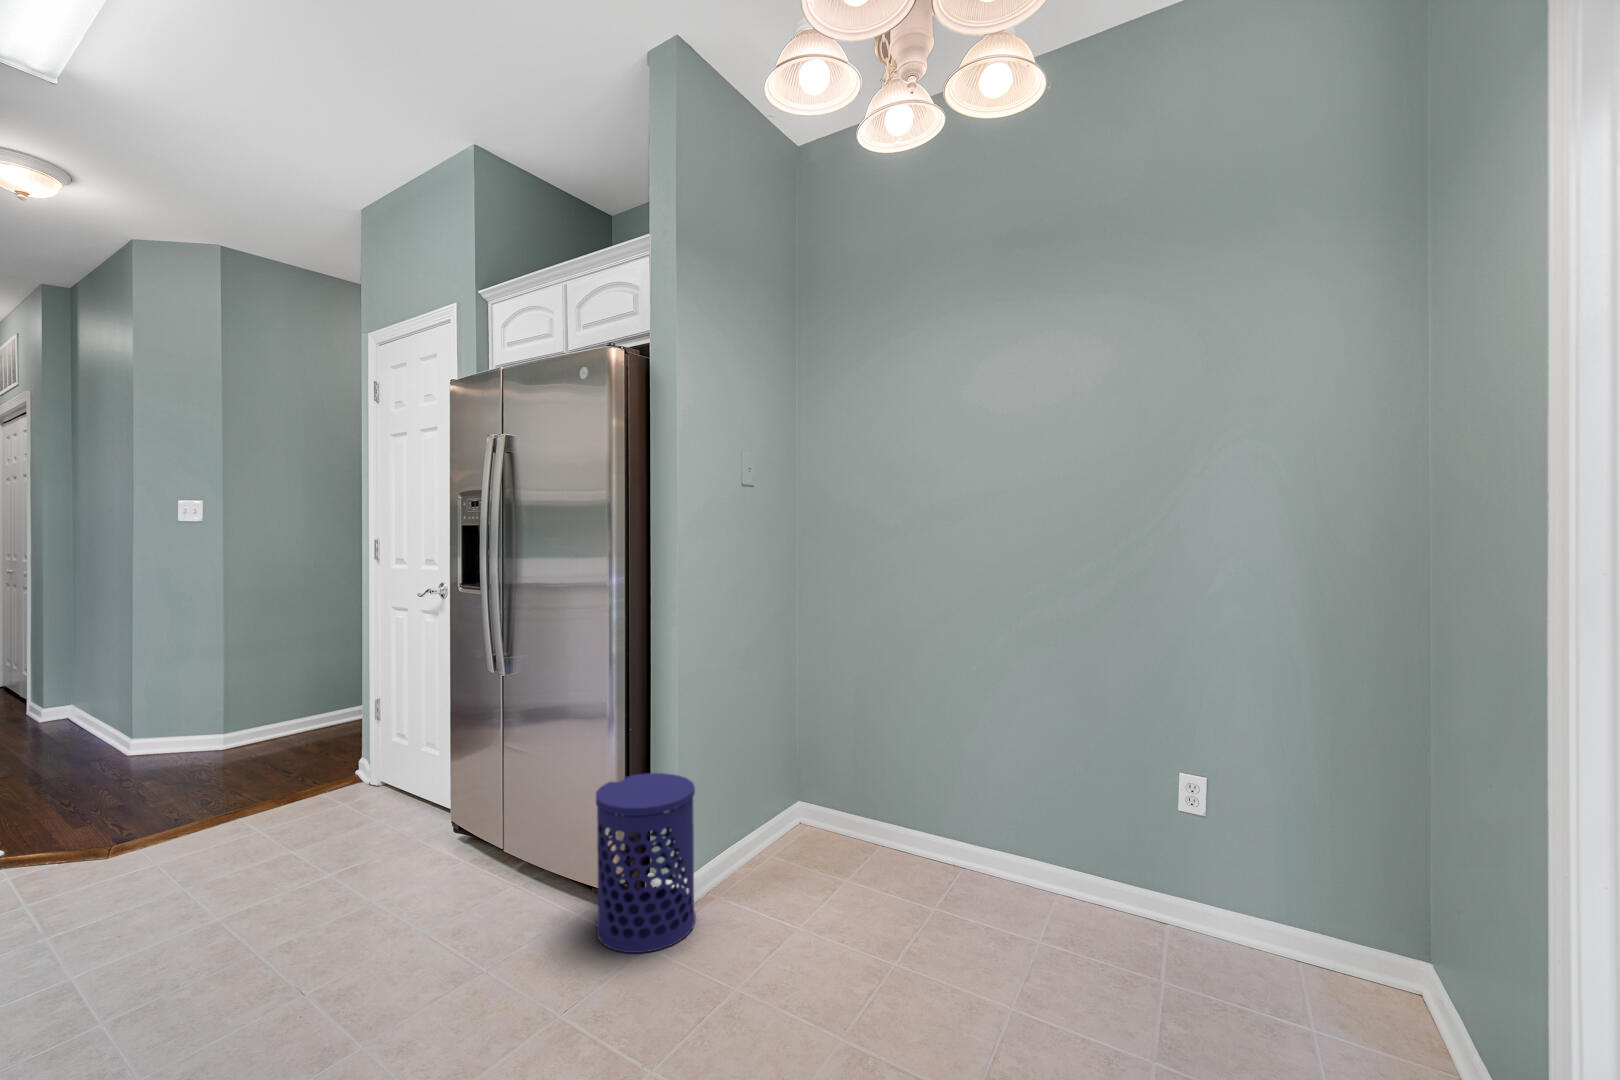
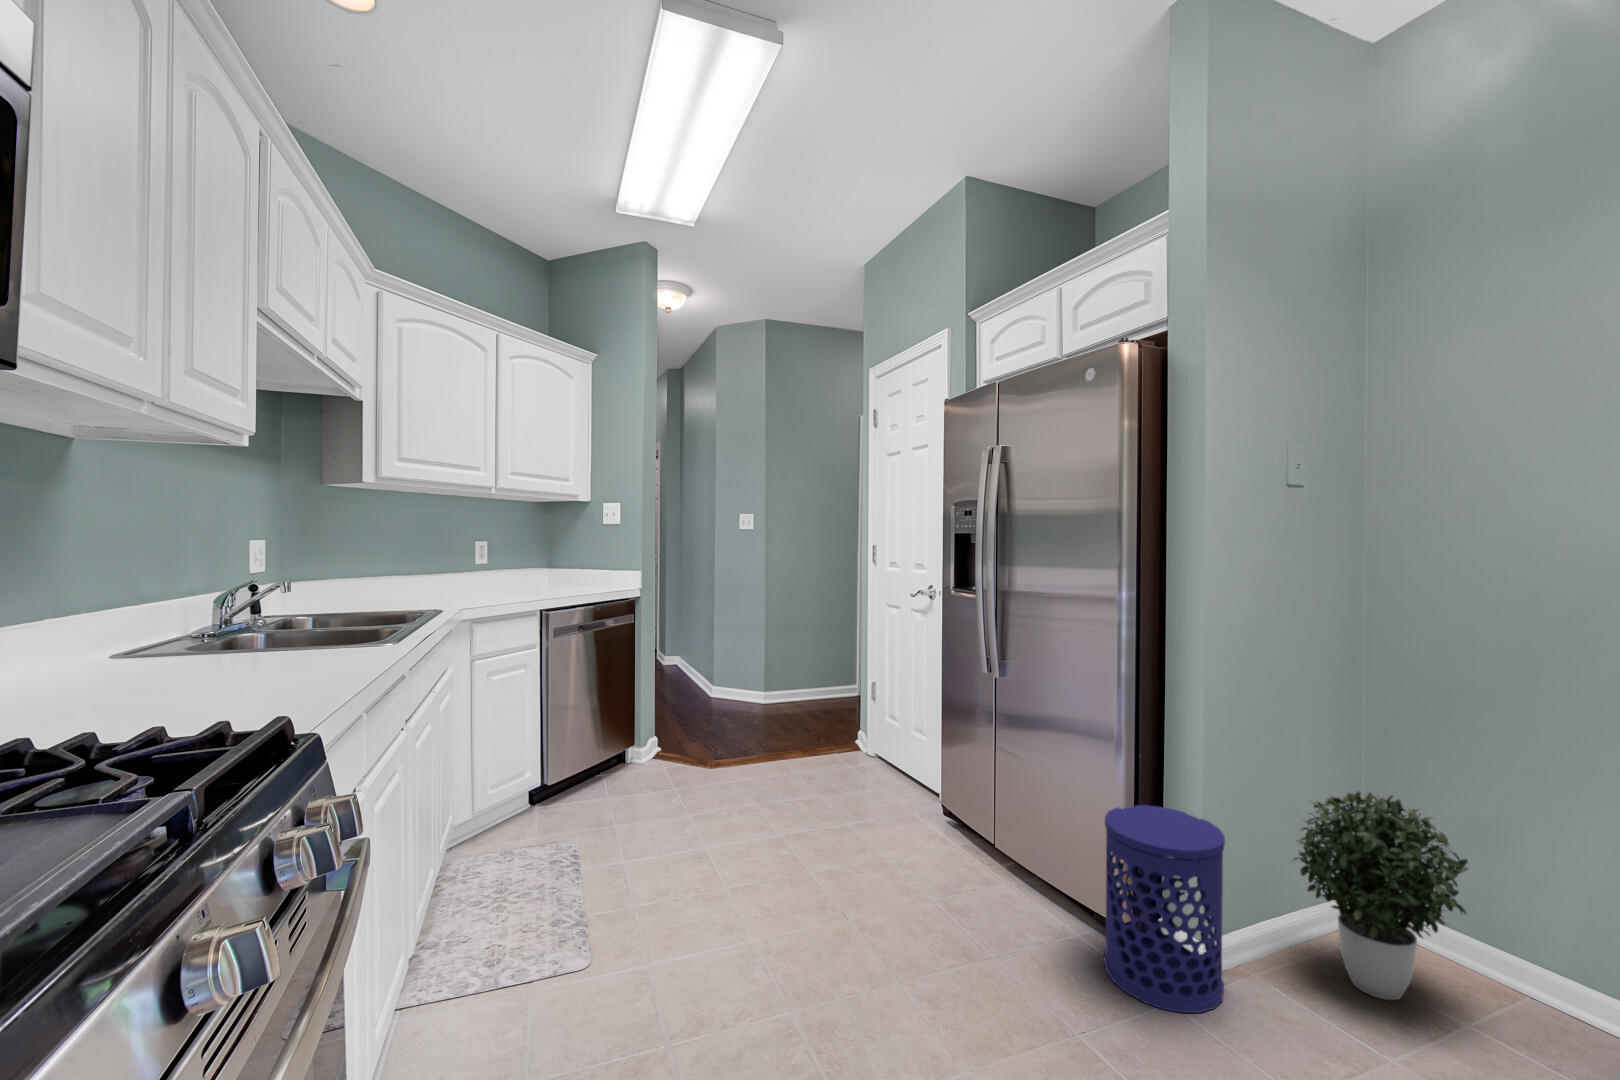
potted plant: none [752,729,860,890] -> present [1293,791,1468,1000]

